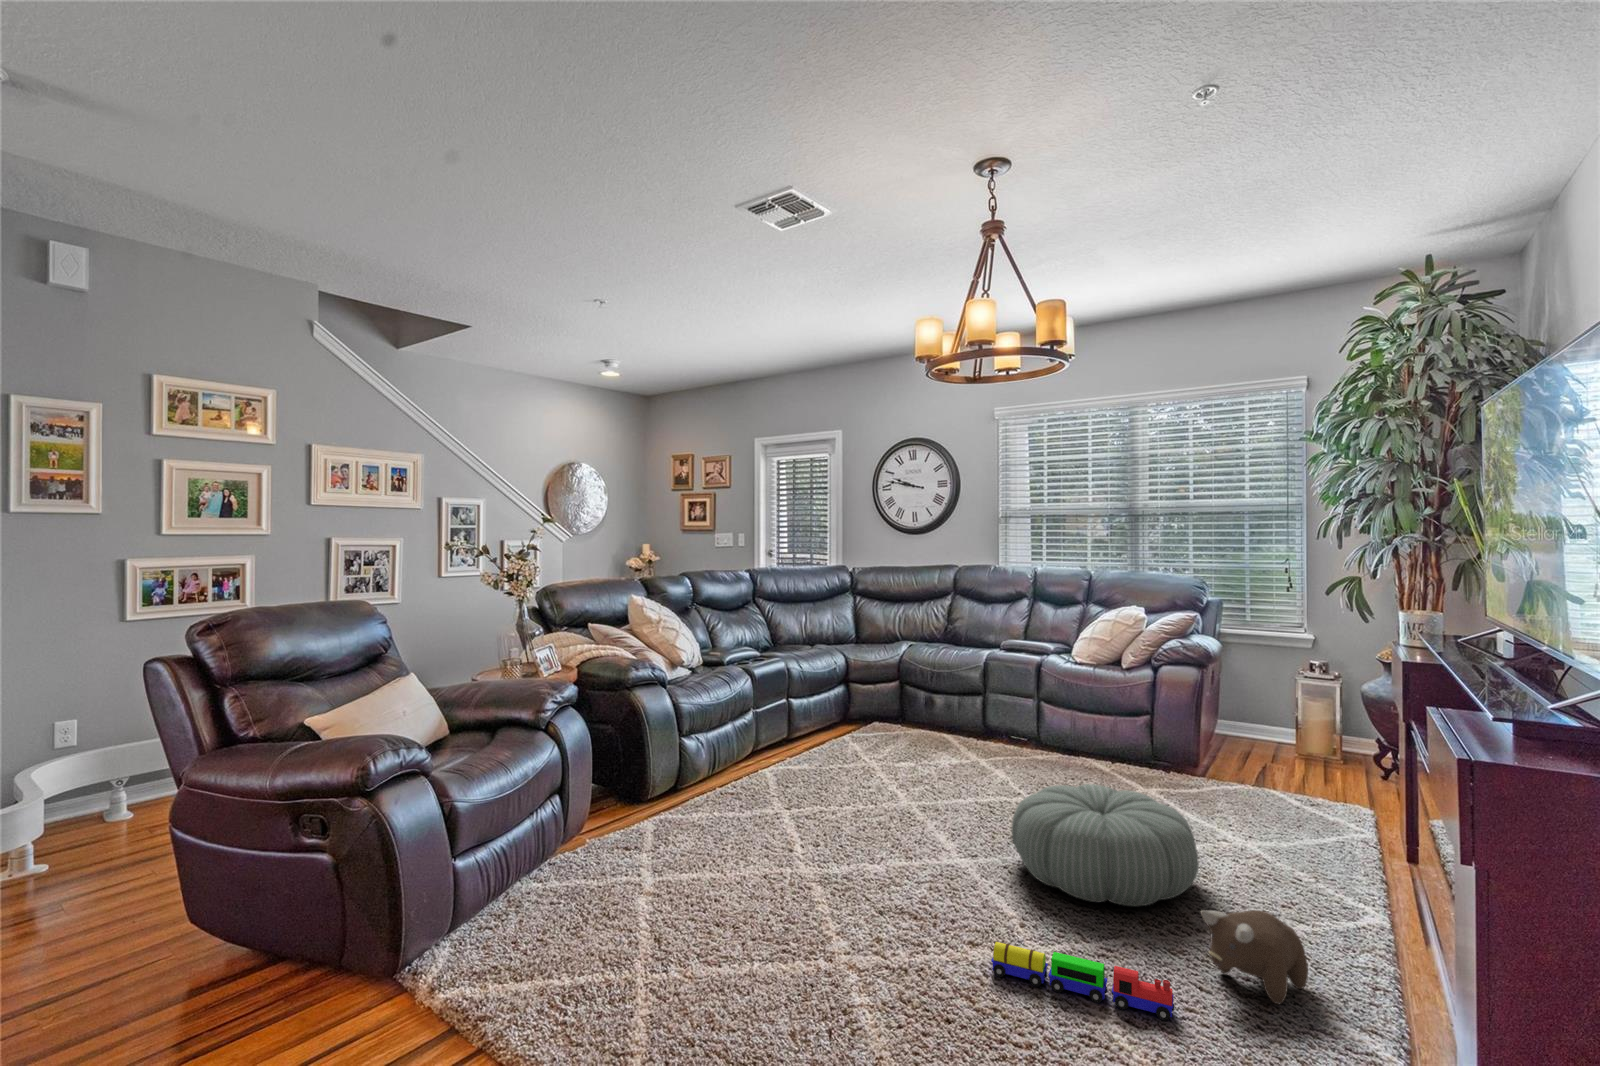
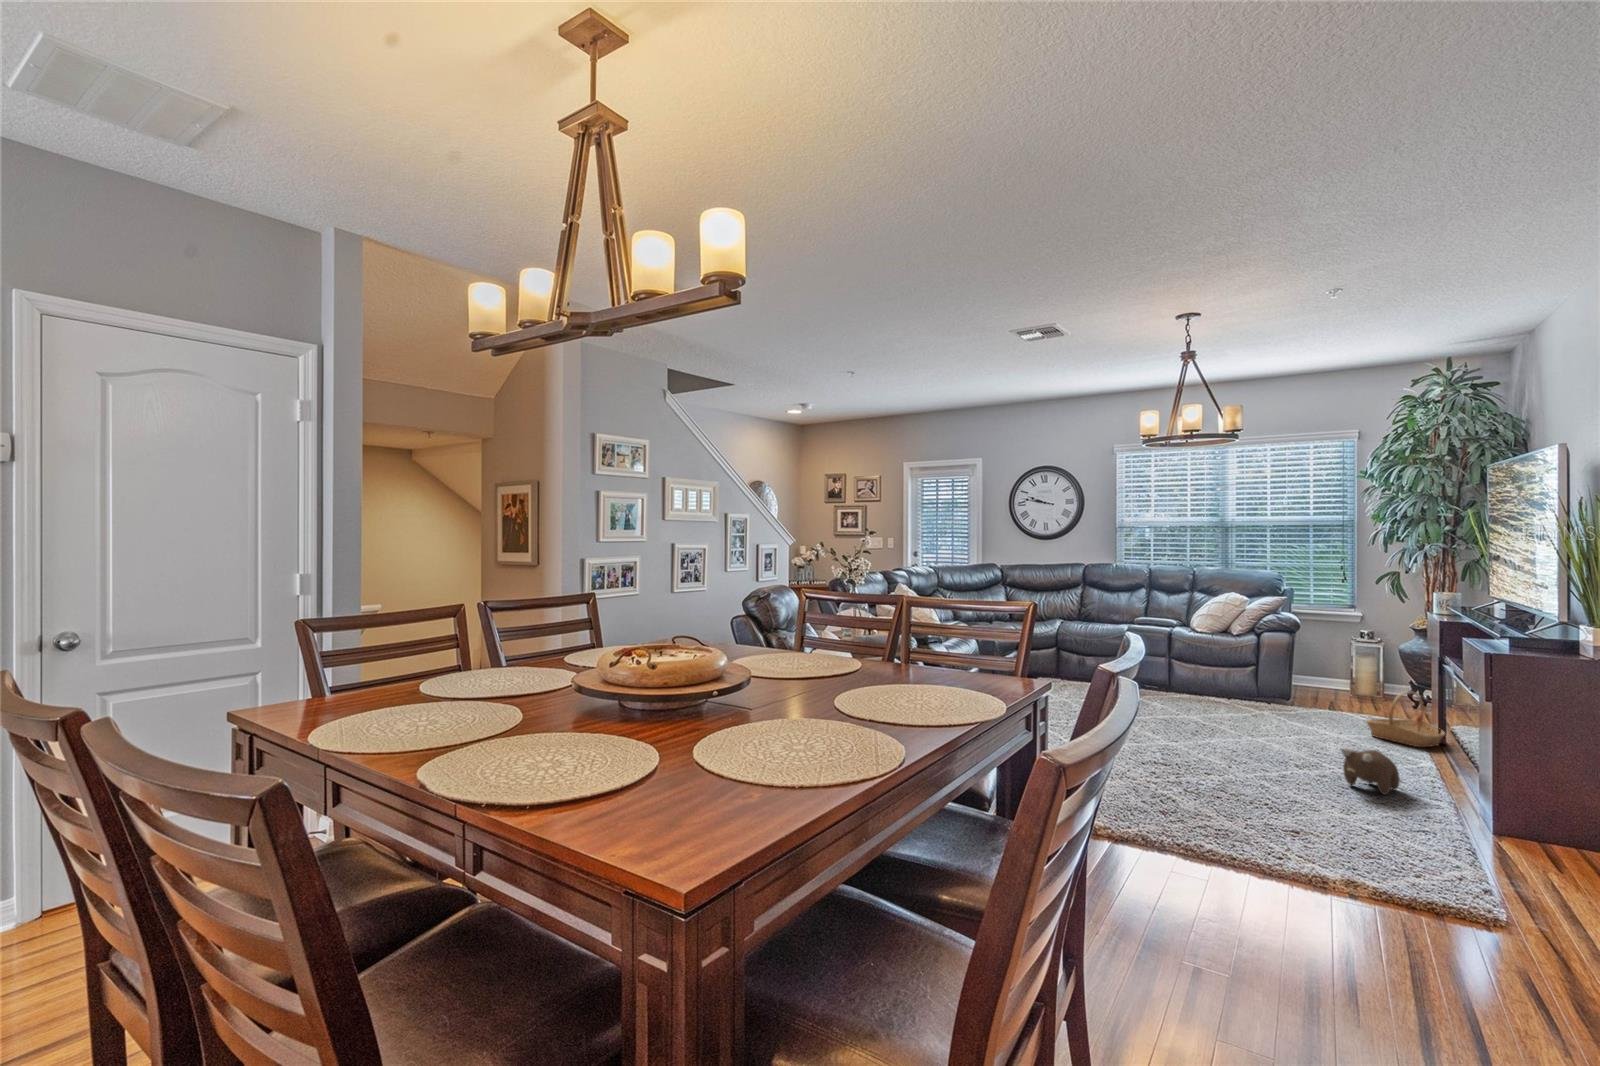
basket: none [1291,771,1414,868] -> present [1366,691,1445,747]
pouf: present [1012,784,1199,906] -> none [1199,699,1322,761]
toy train: present [991,942,1175,1021] -> none [1223,769,1333,800]

